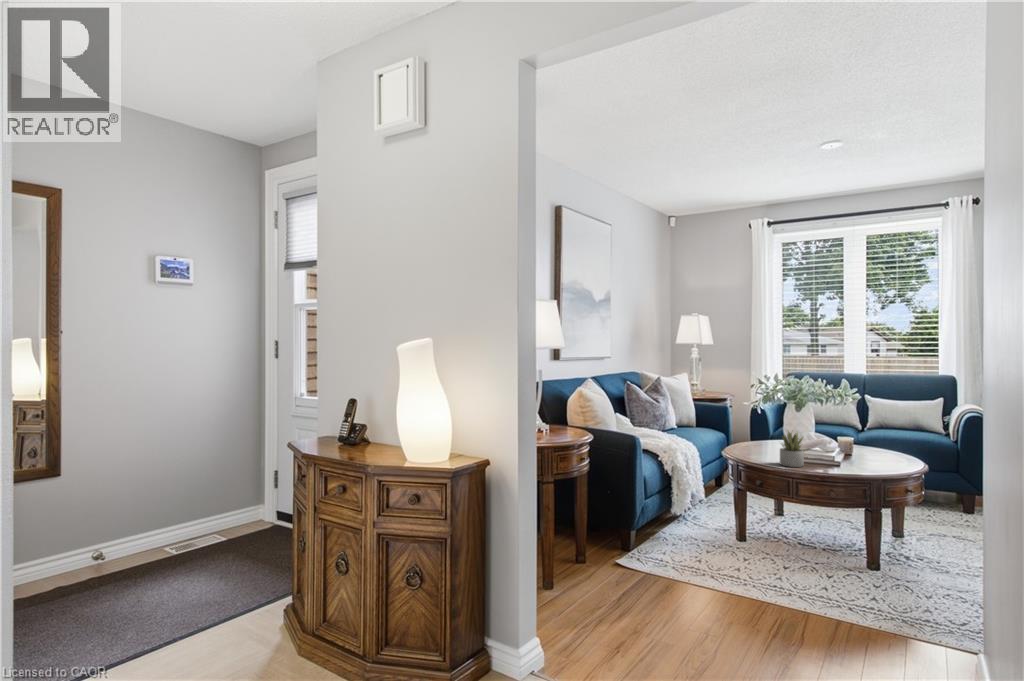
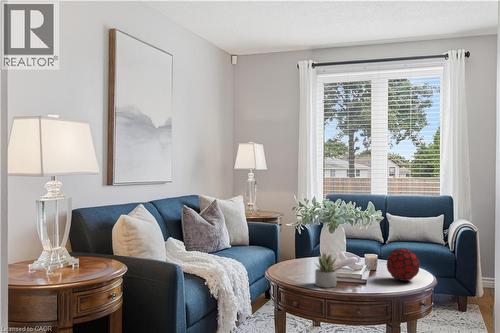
decorative orb: none [862,430,903,465] -> present [386,248,420,281]

